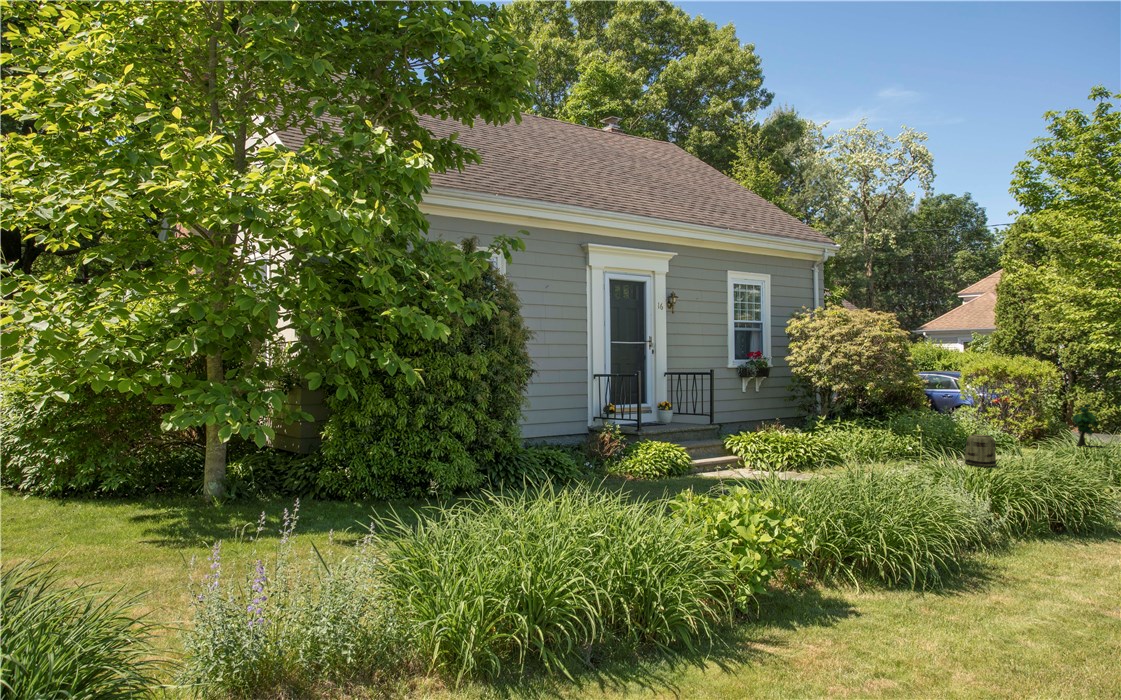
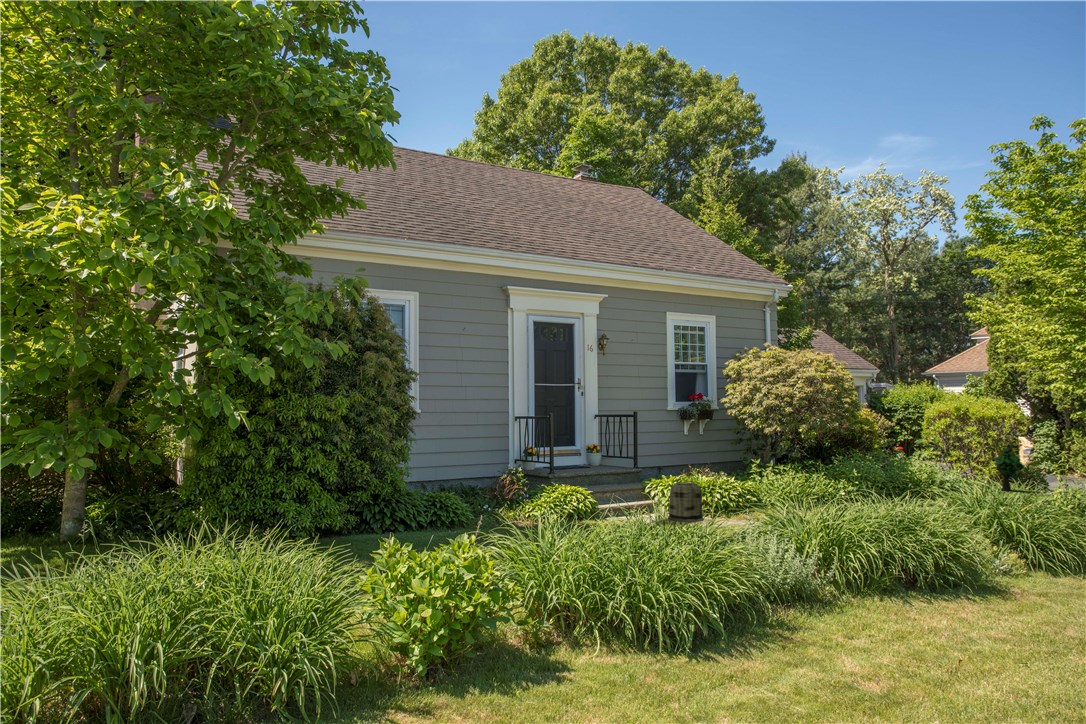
basket: present [965,428,996,466] -> present [669,472,703,522]

